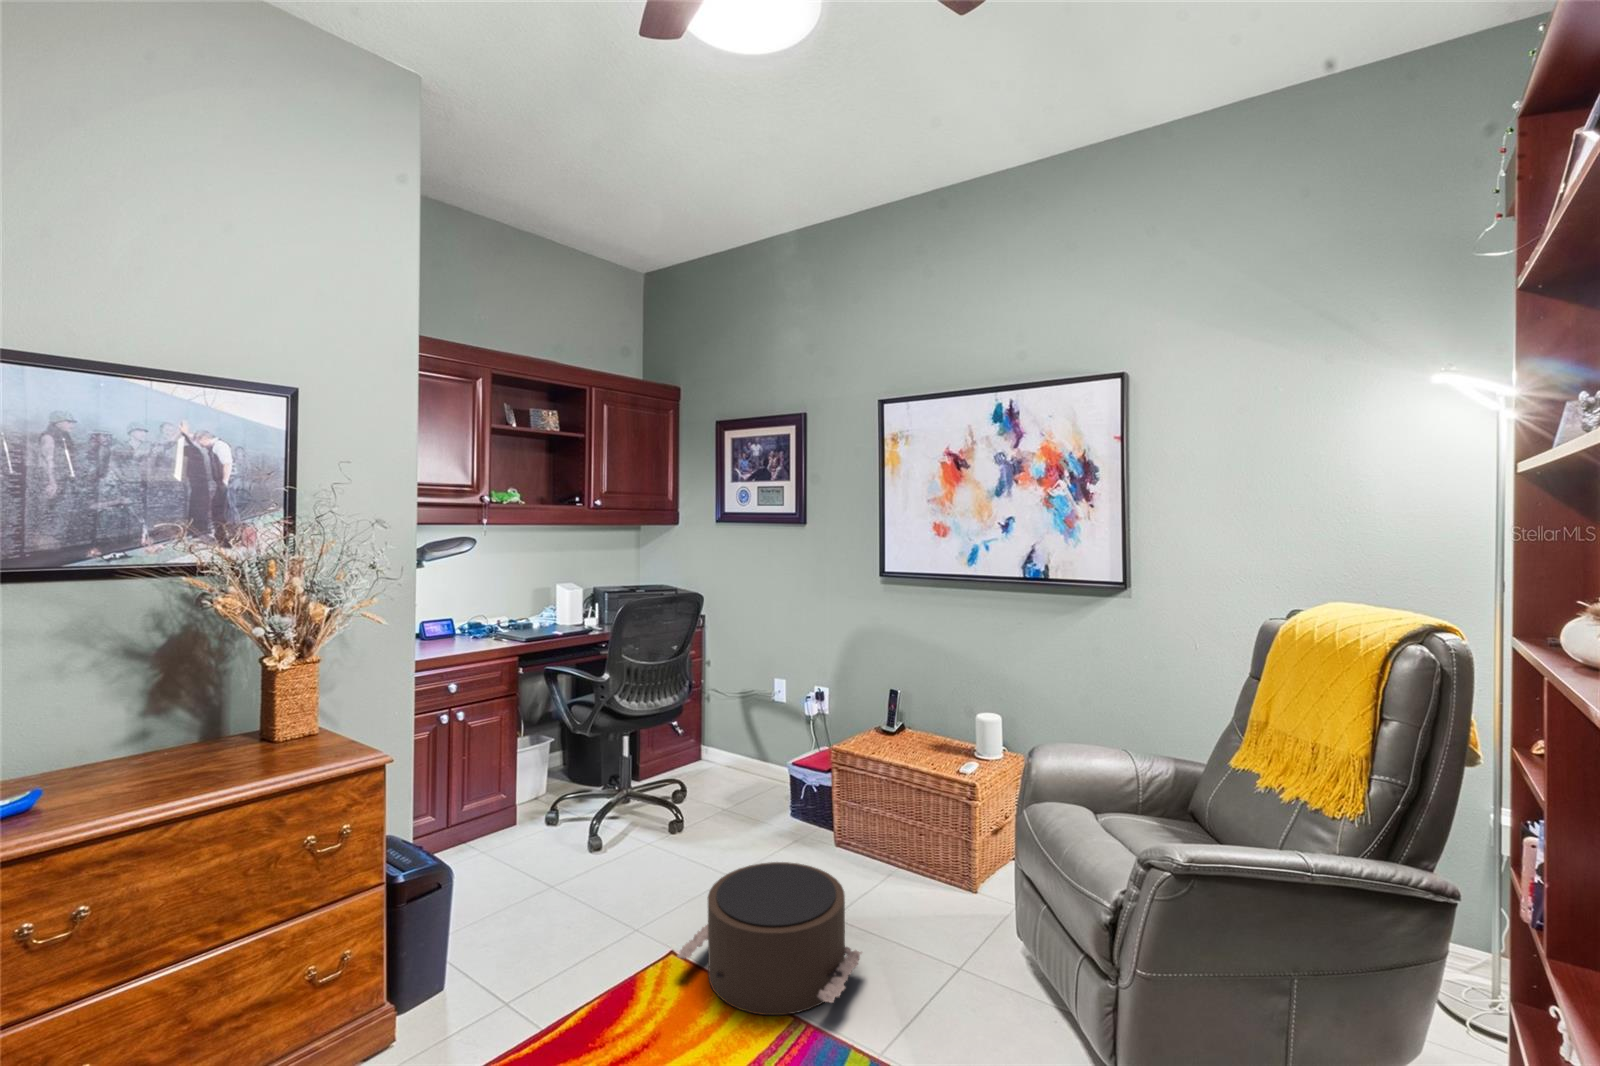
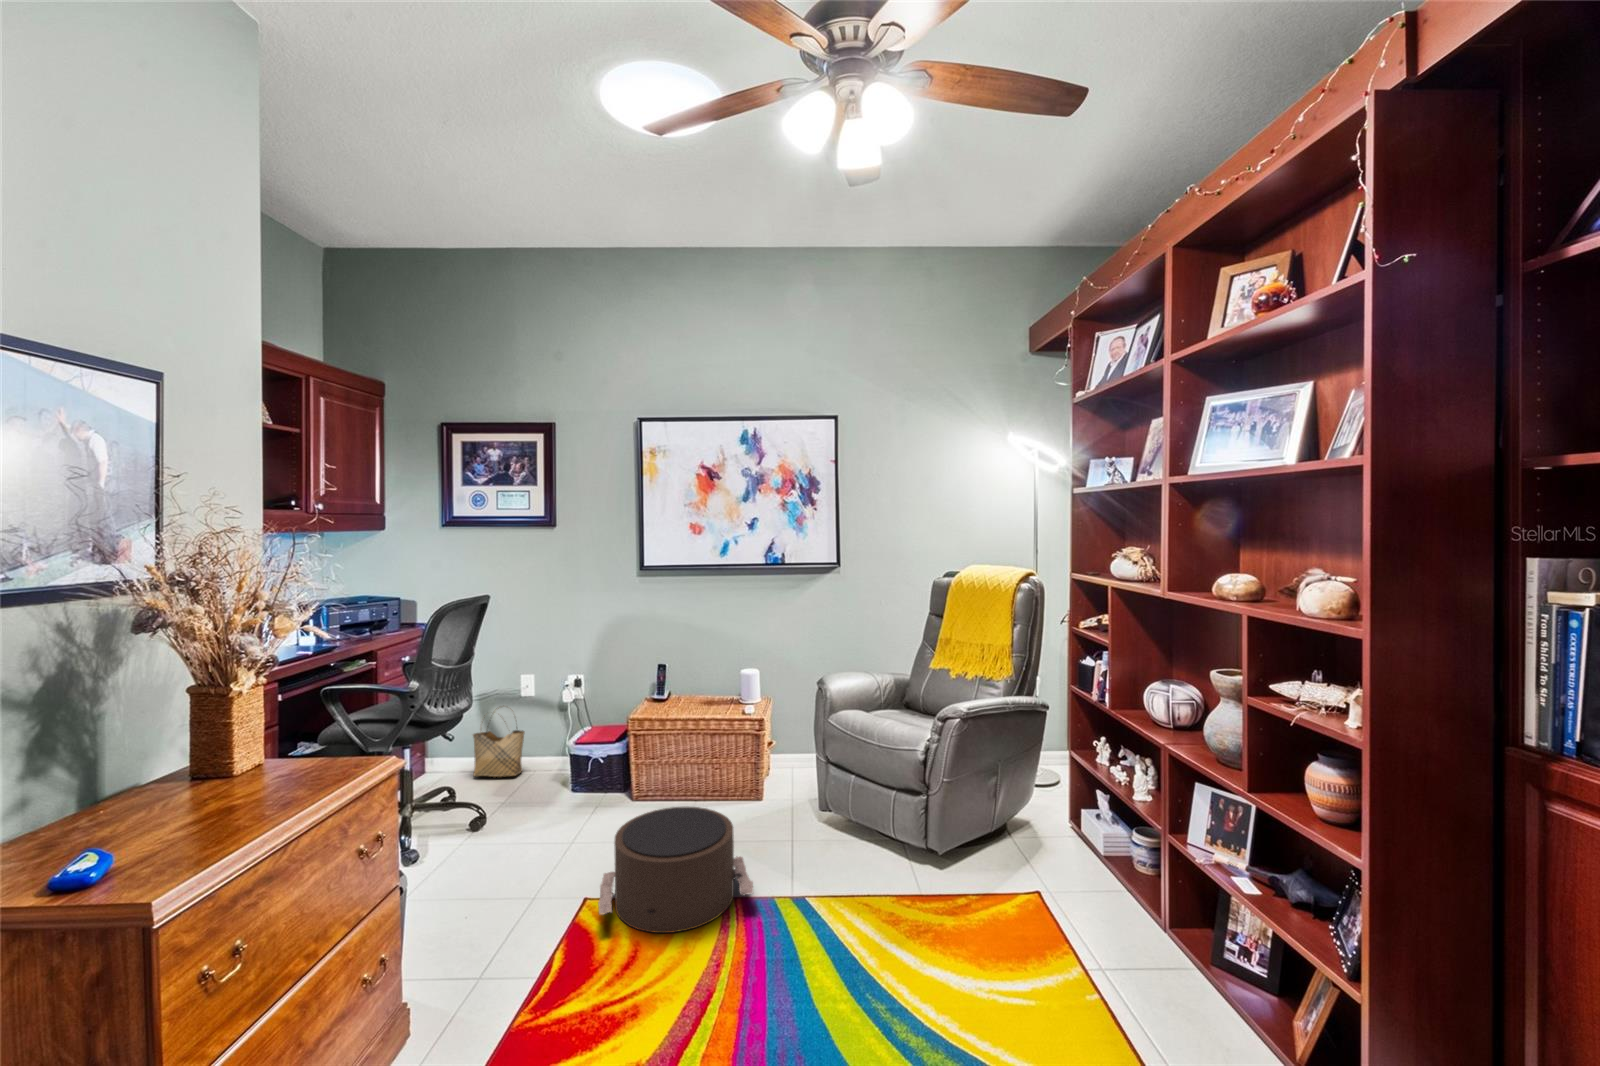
woven basket: none [727,709,773,783] -> present [473,717,525,777]

